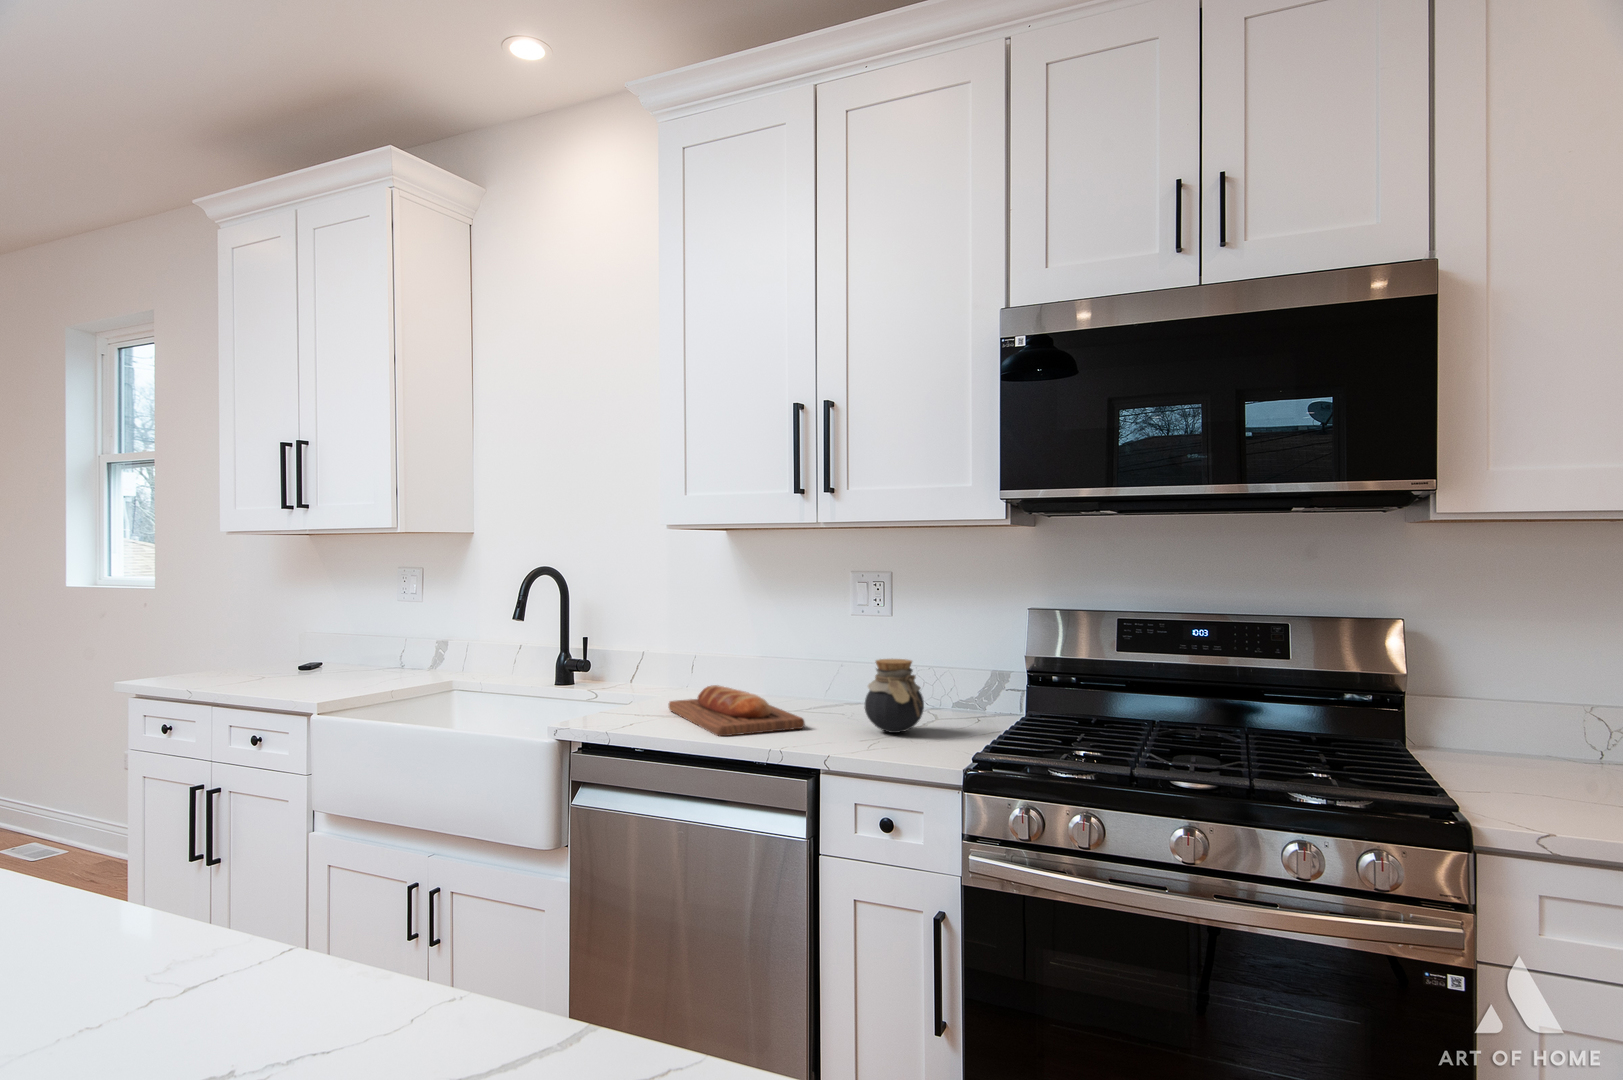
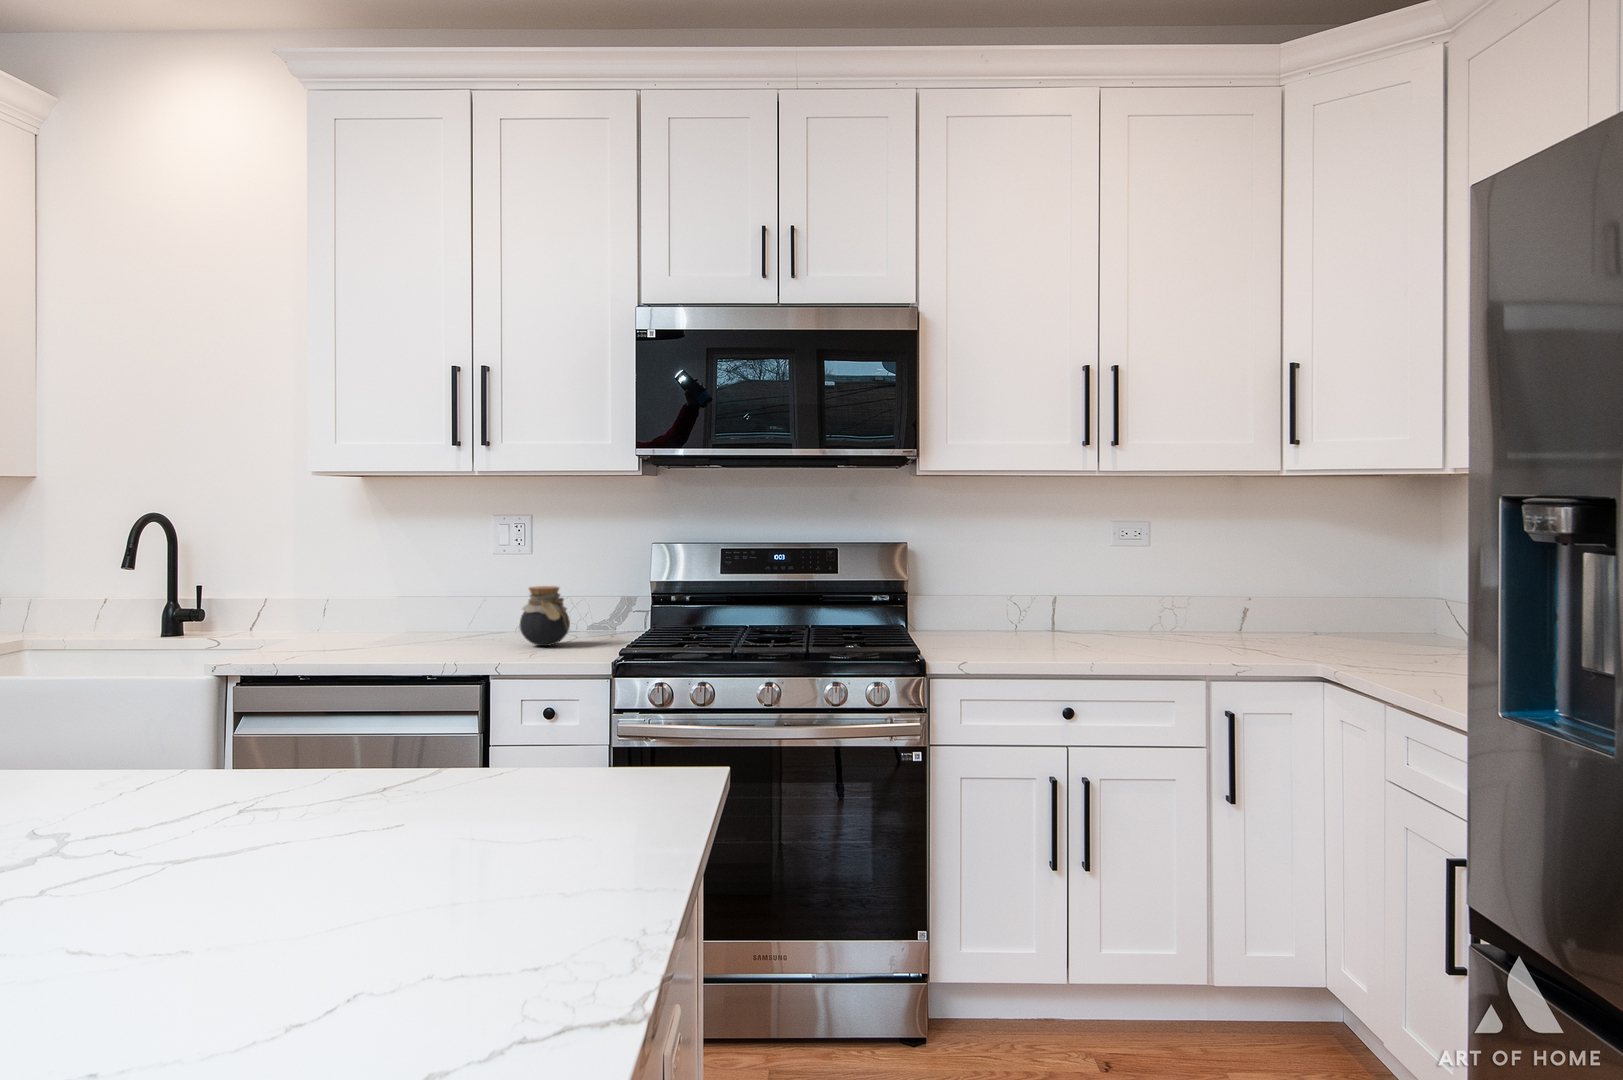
bread loaf: present [669,685,805,736] -> none [322,619,466,657]

